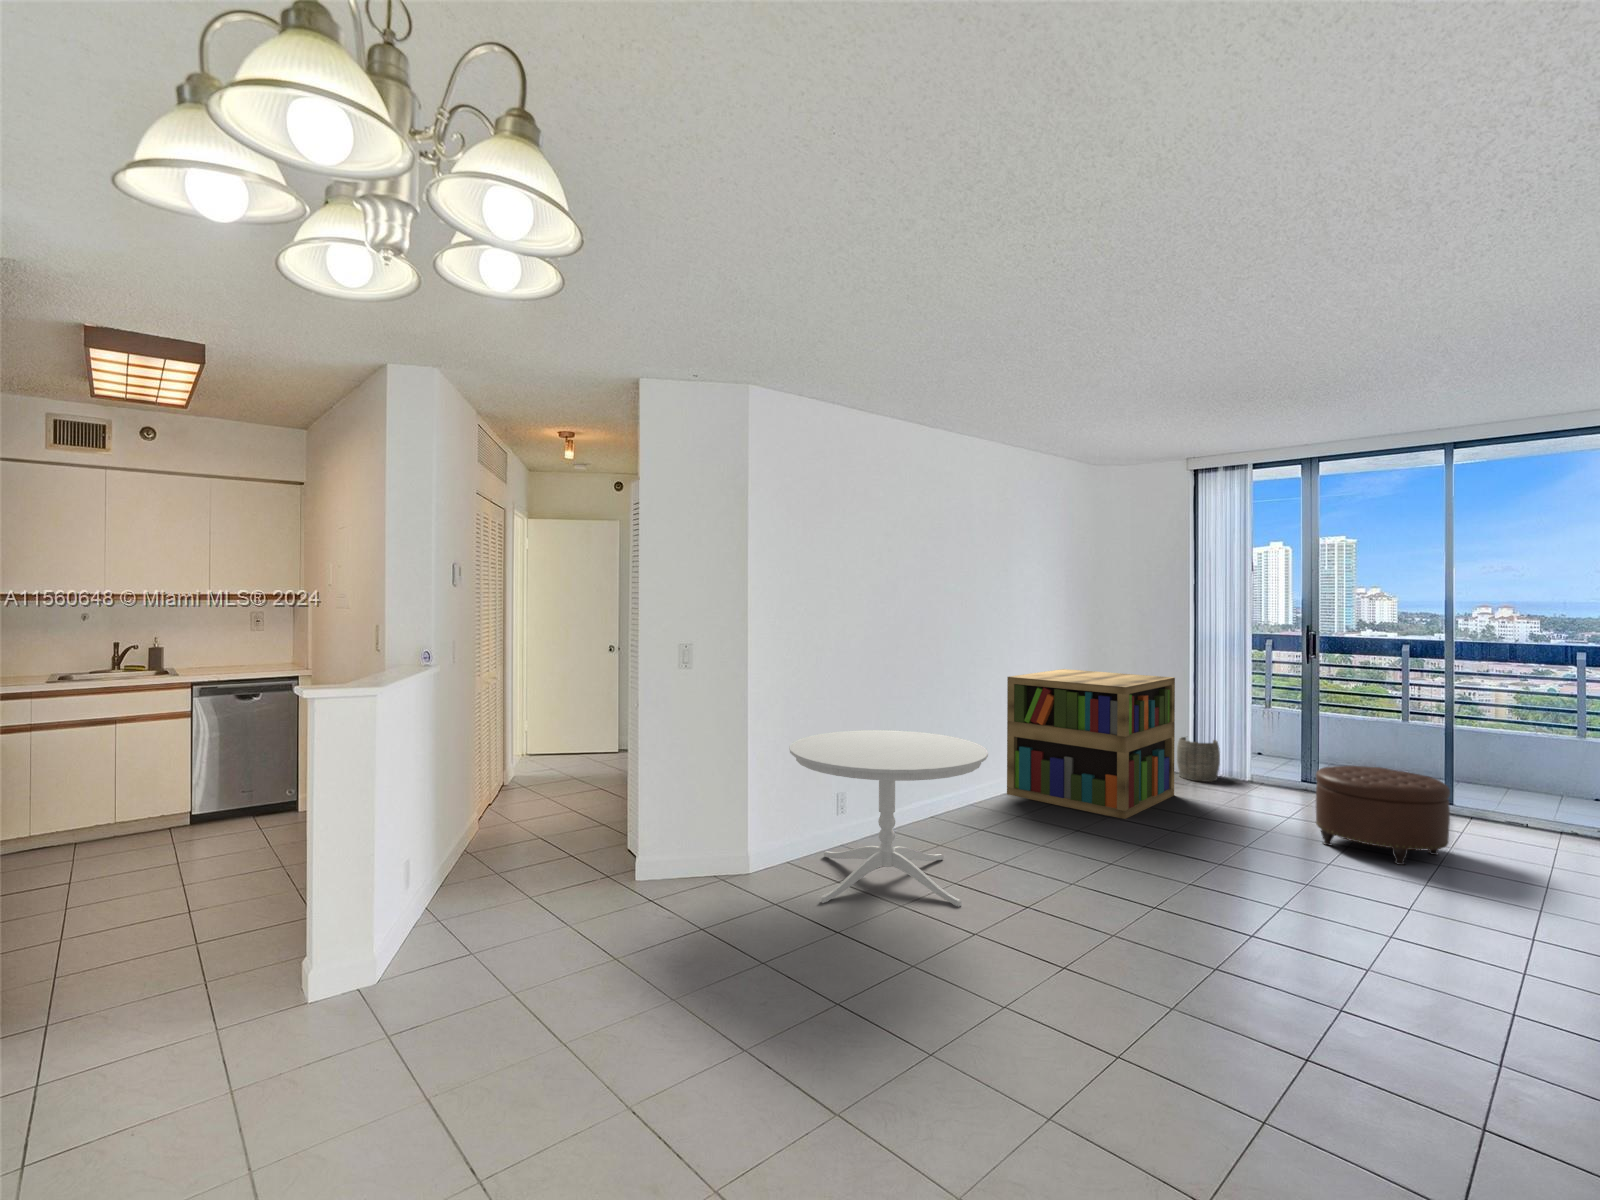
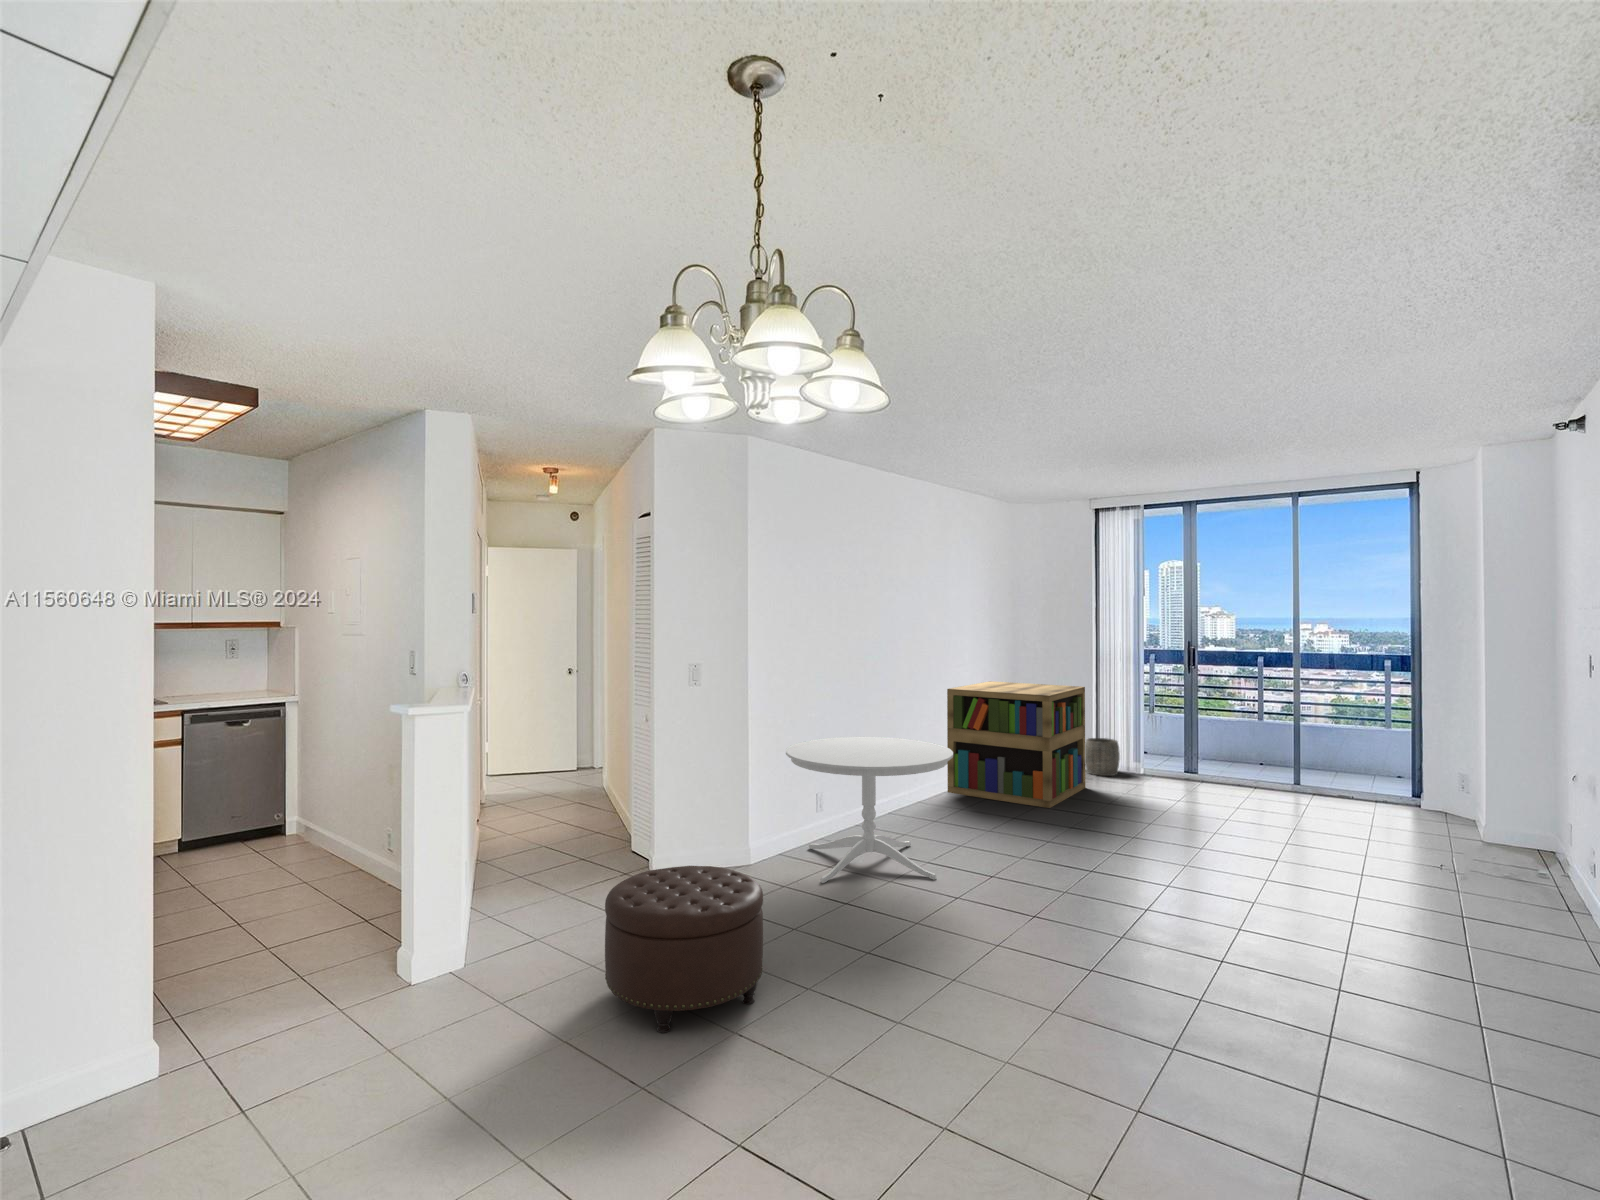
ottoman: present [1316,766,1450,865] -> present [605,866,763,1033]

